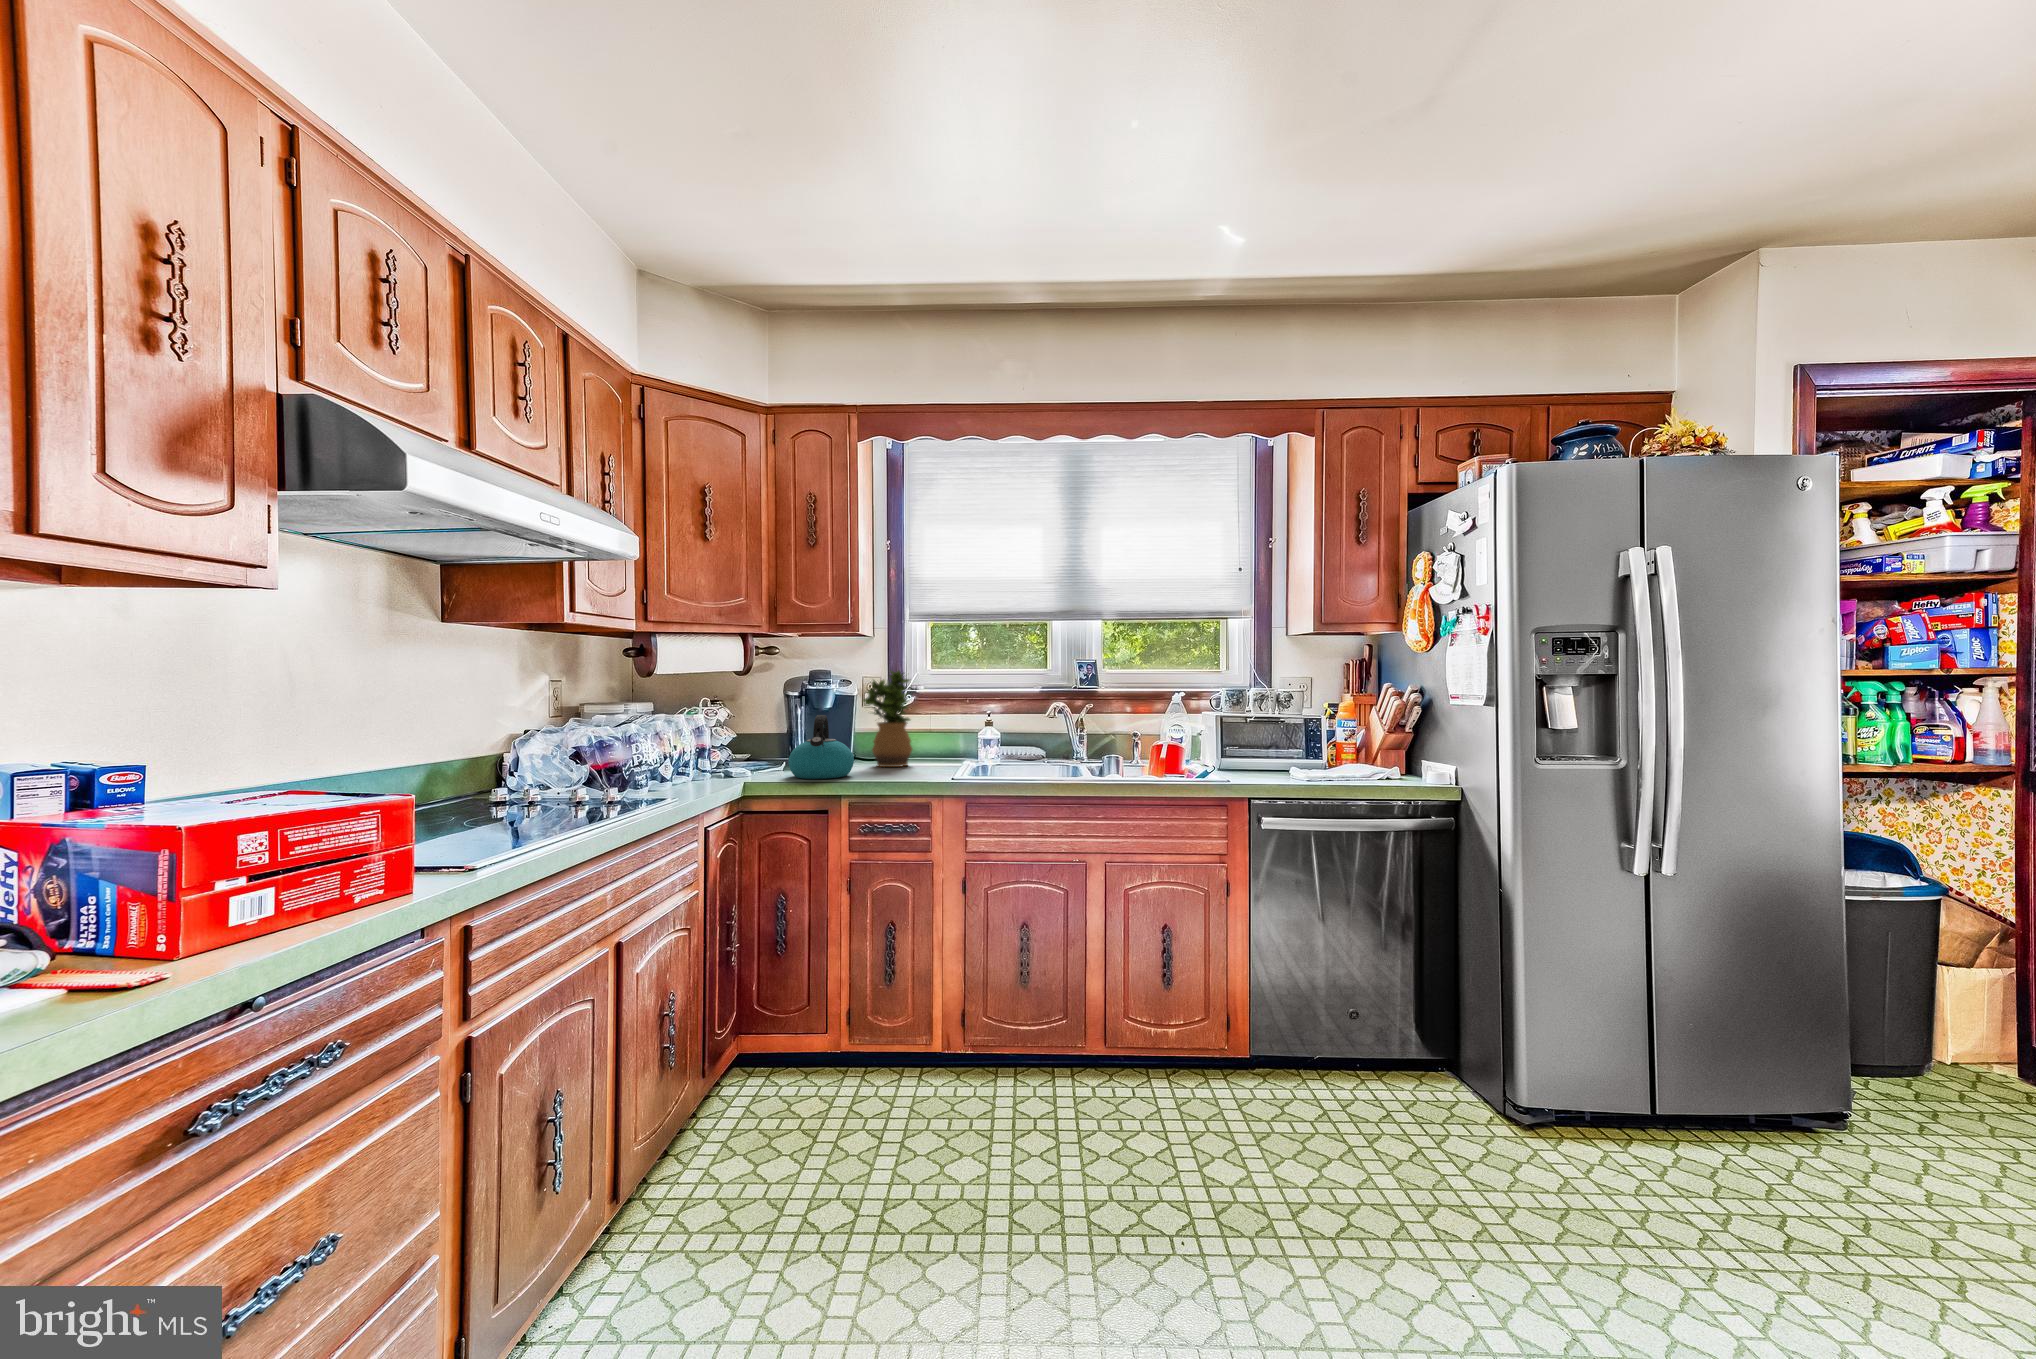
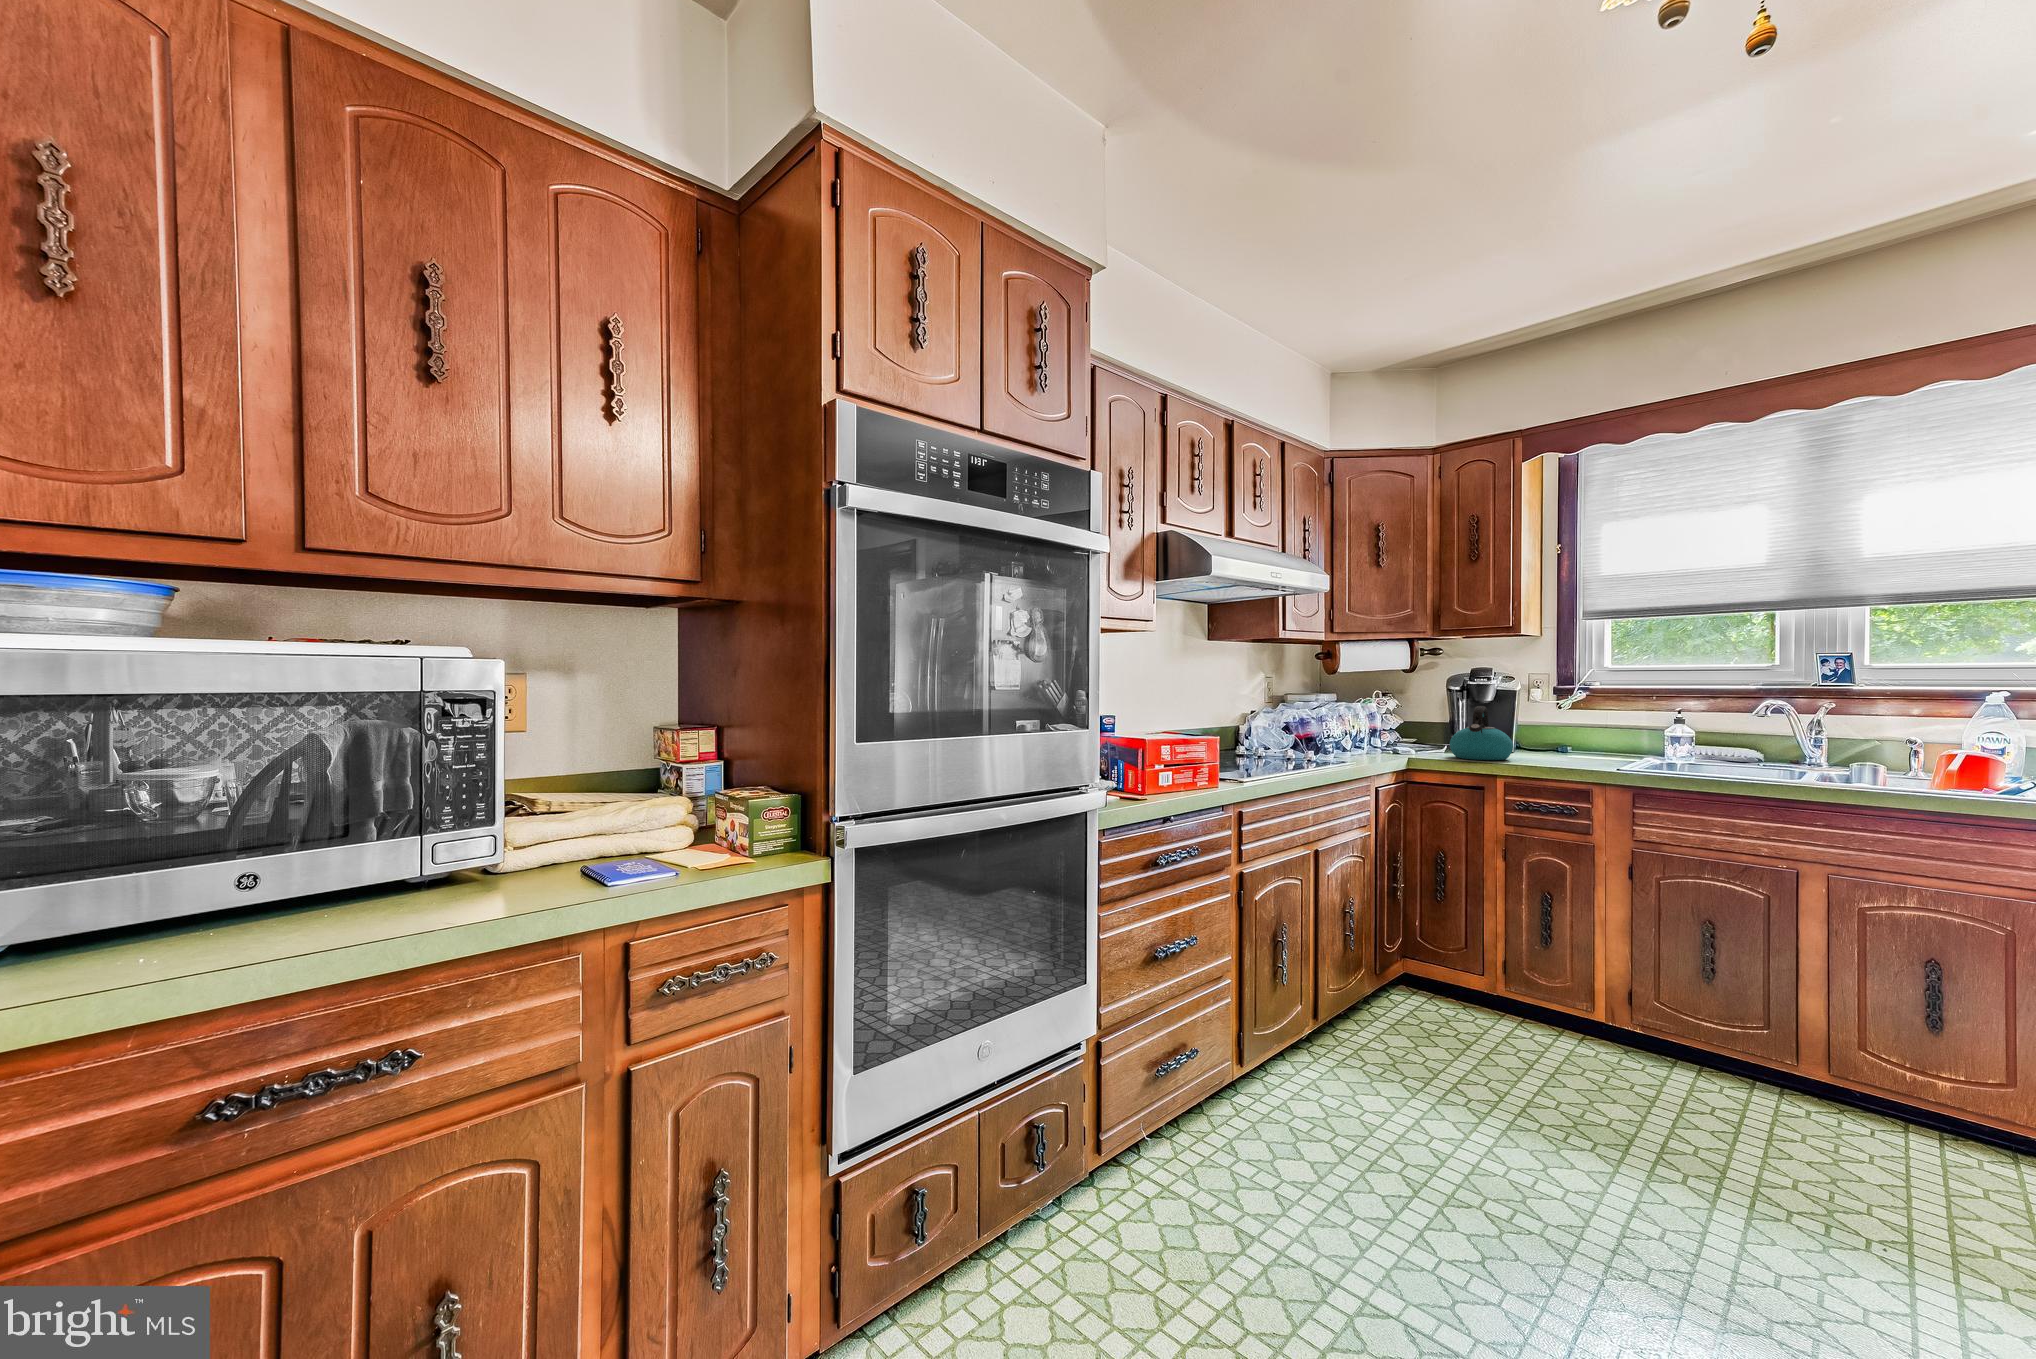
potted plant: present [863,671,912,767] -> none [1524,668,1581,757]

